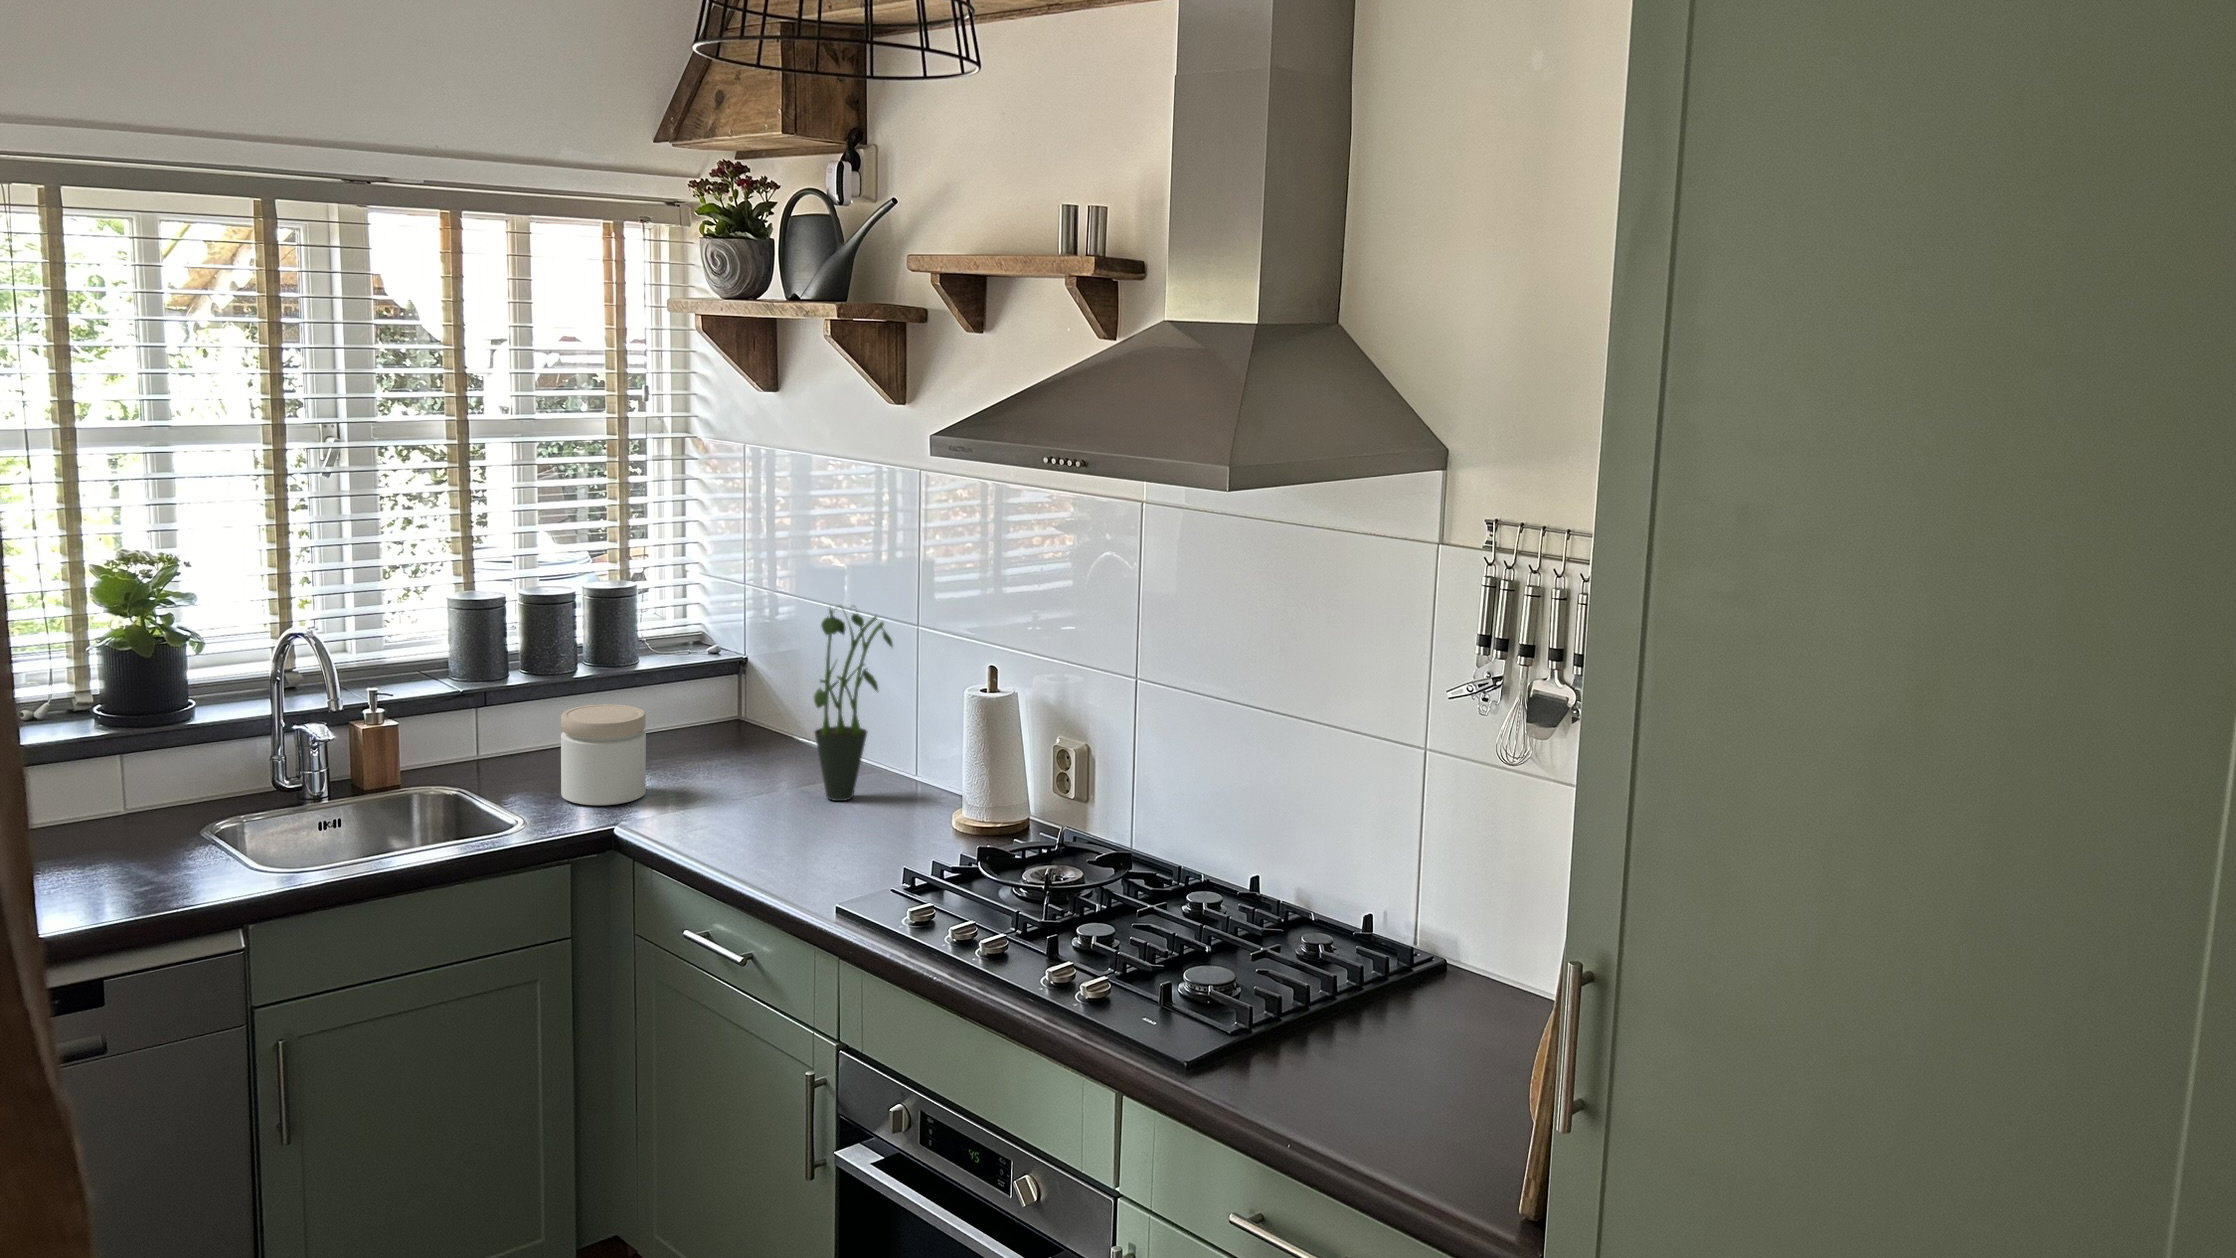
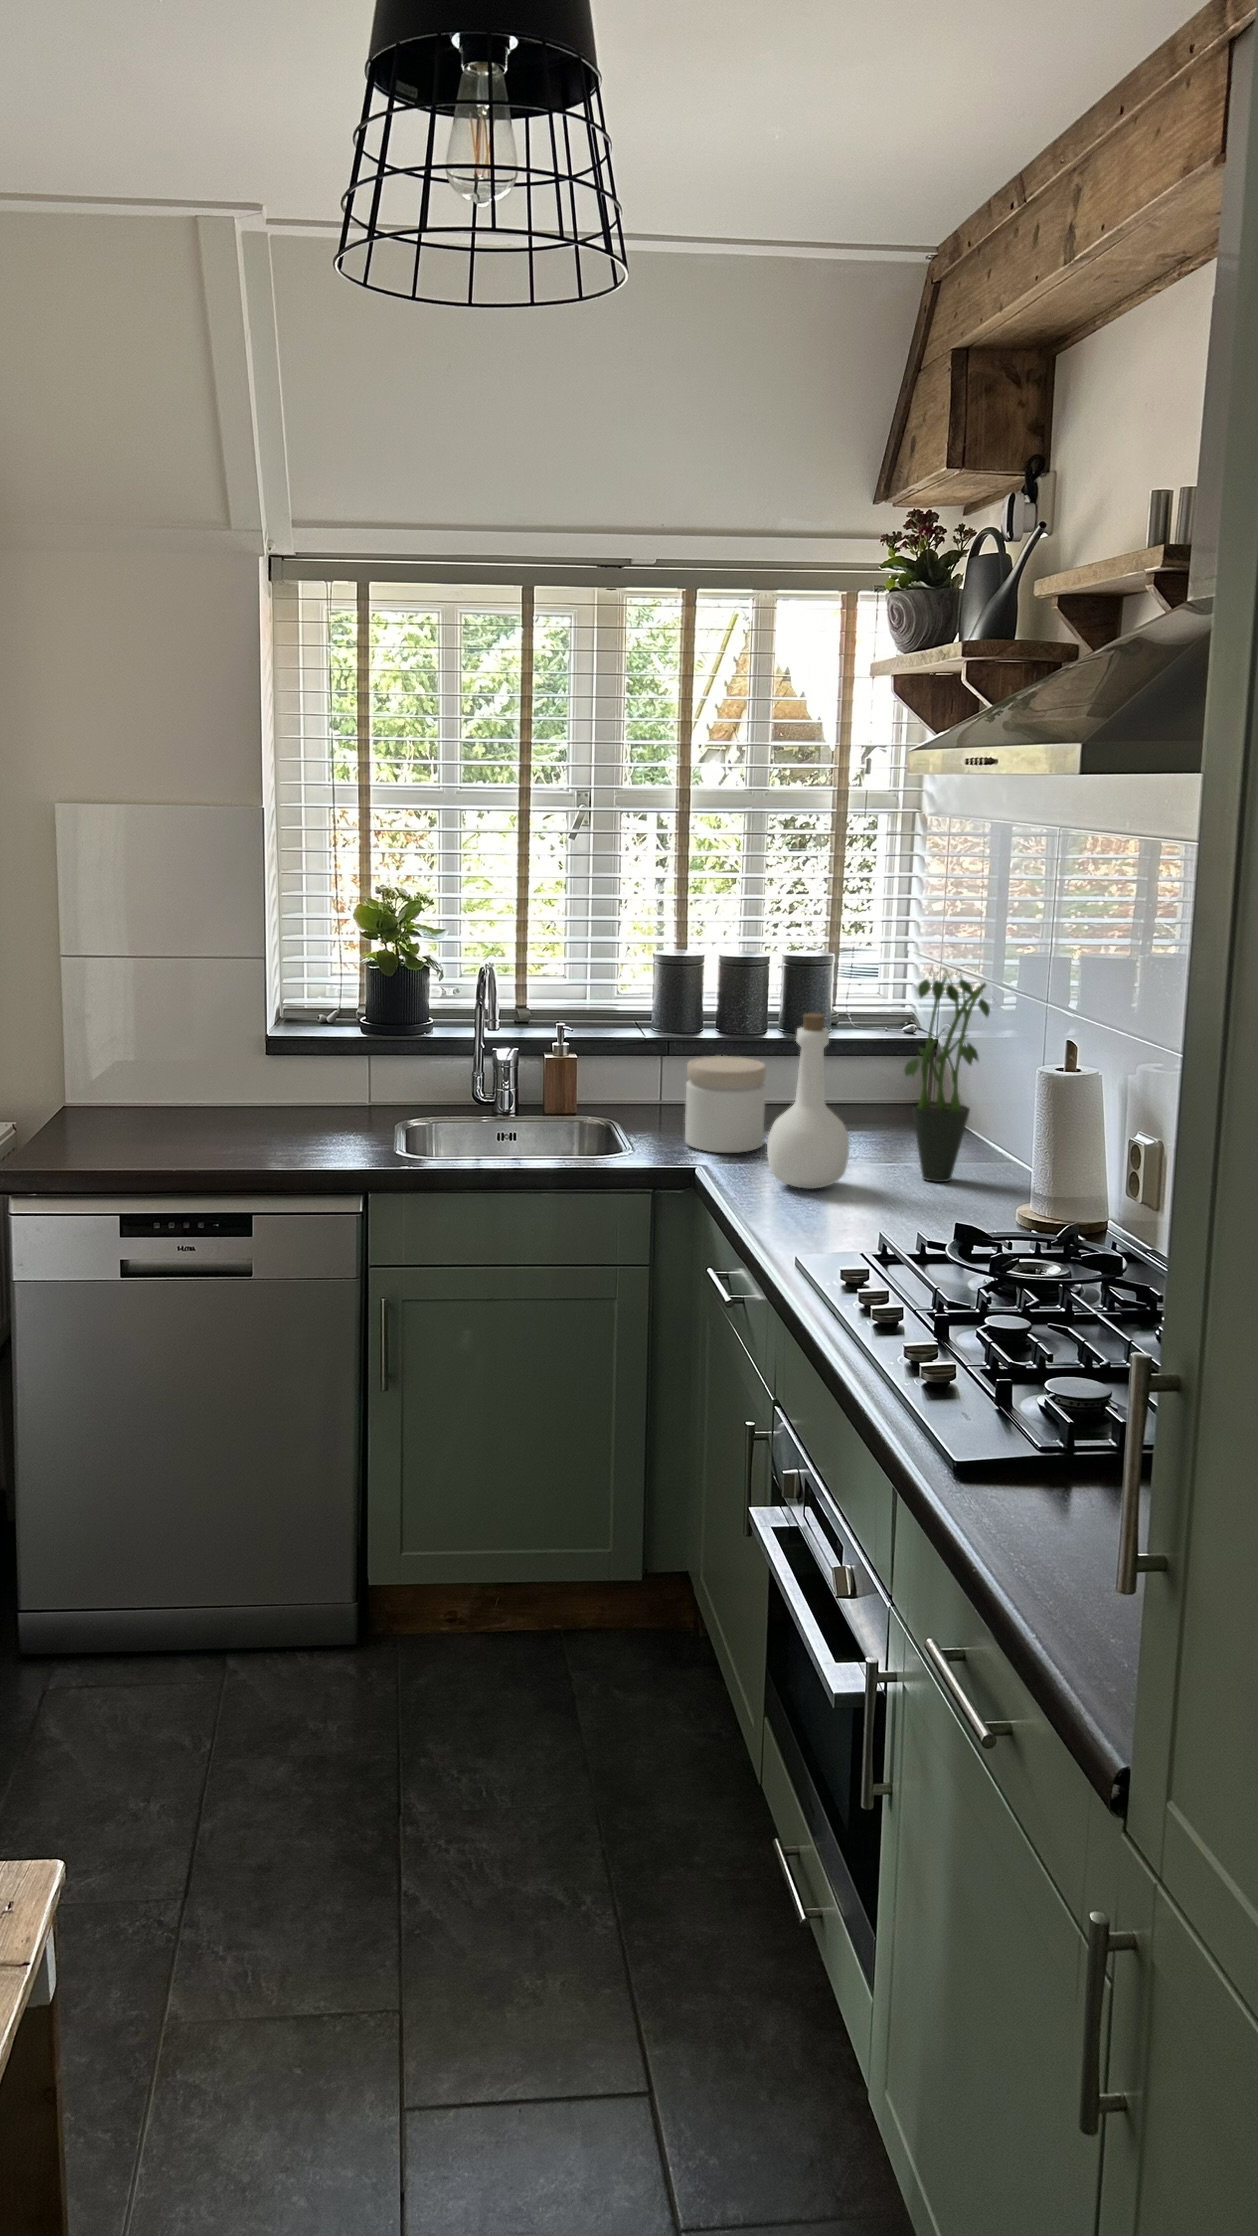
bottle: none [698,659,778,827] -> present [767,1013,850,1188]

